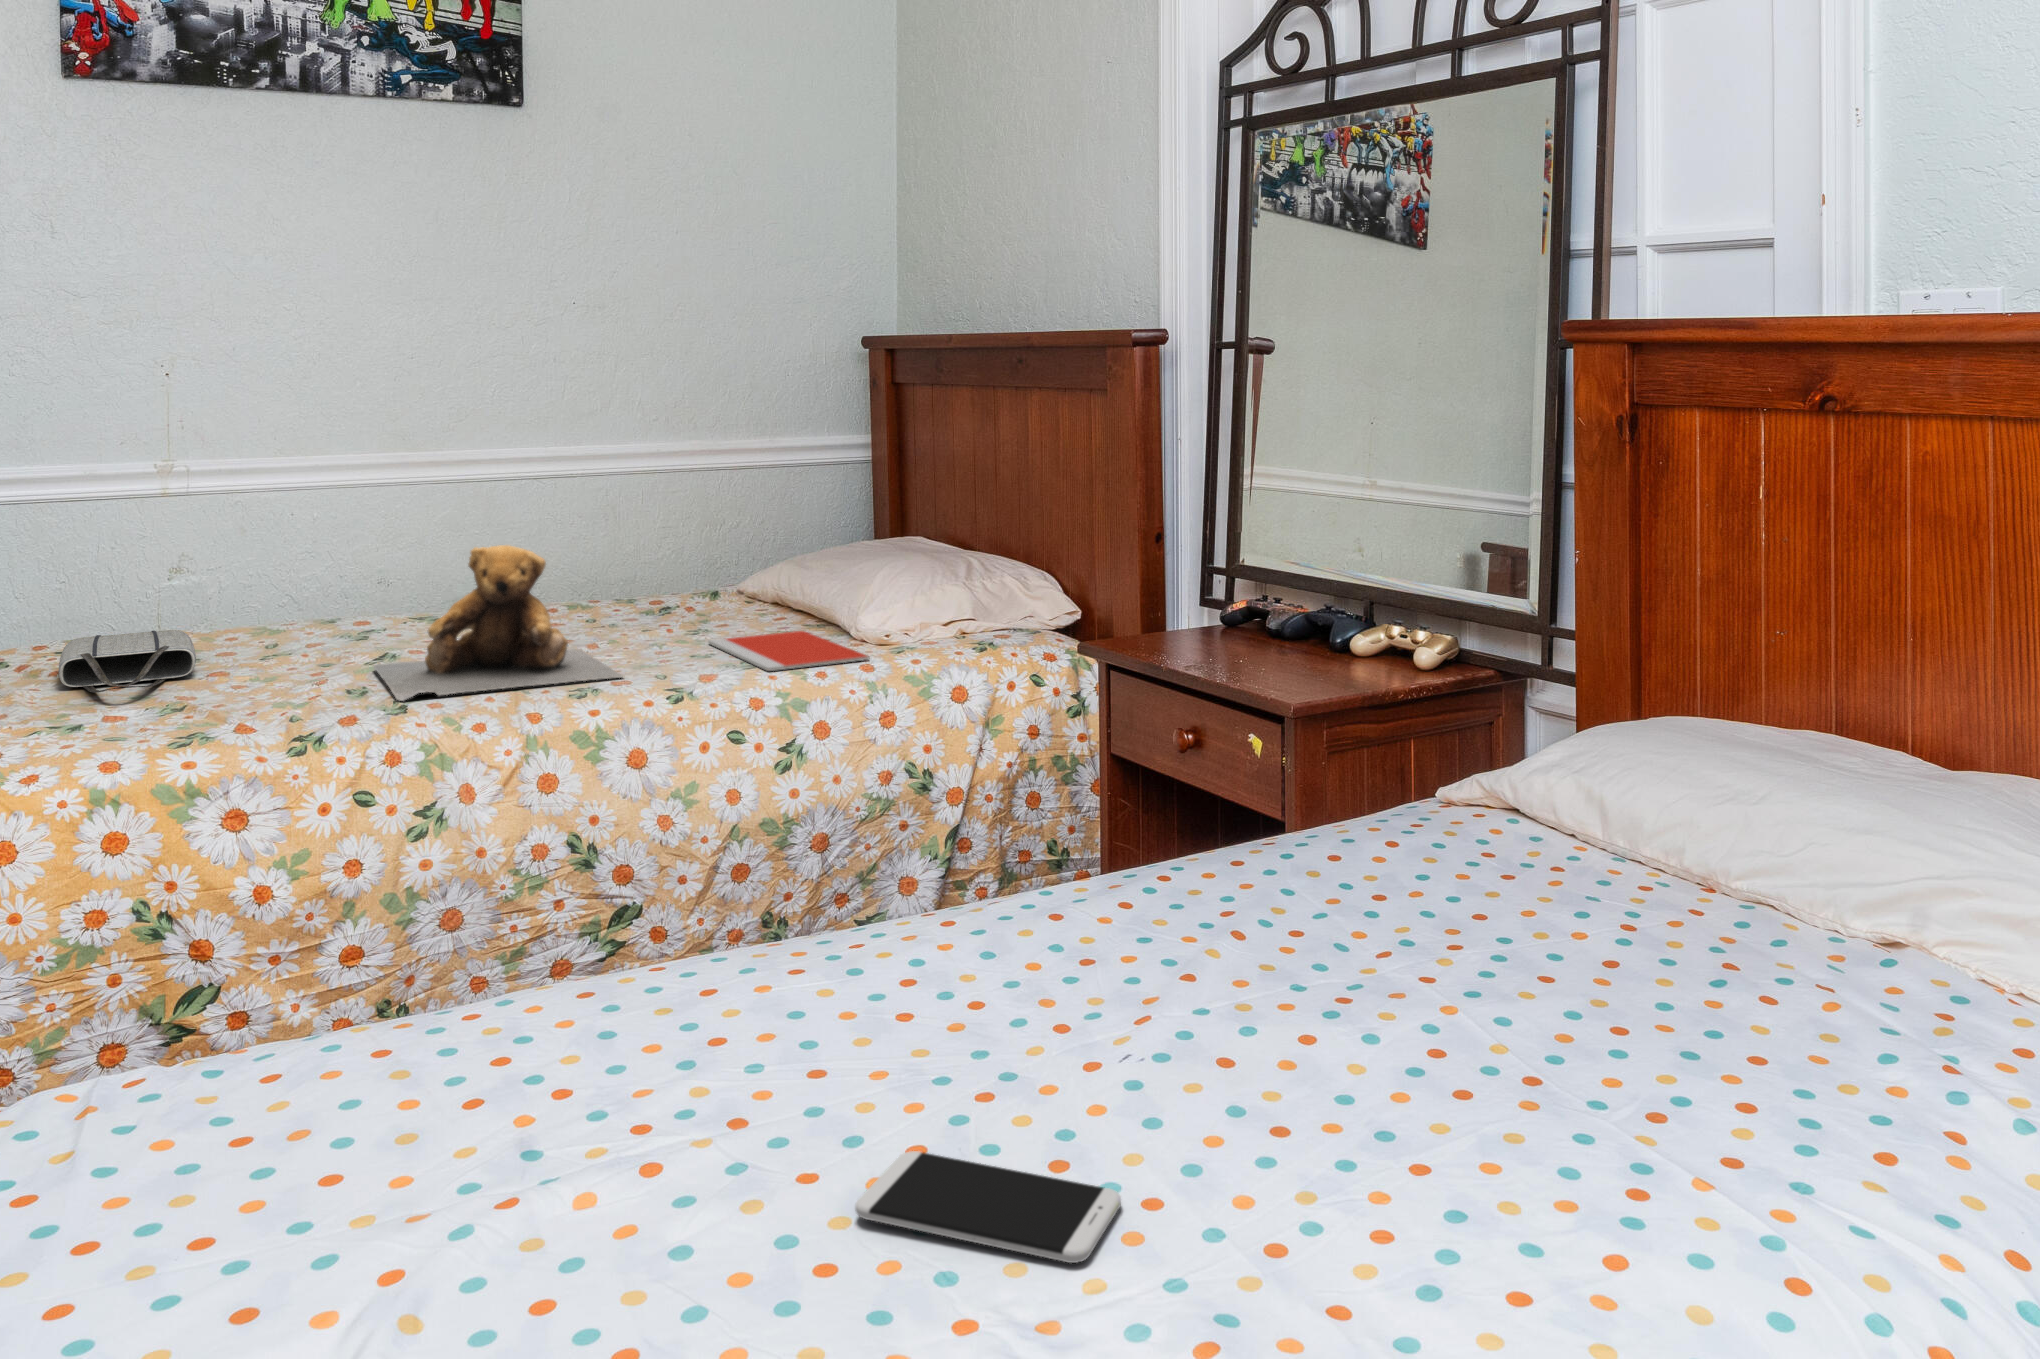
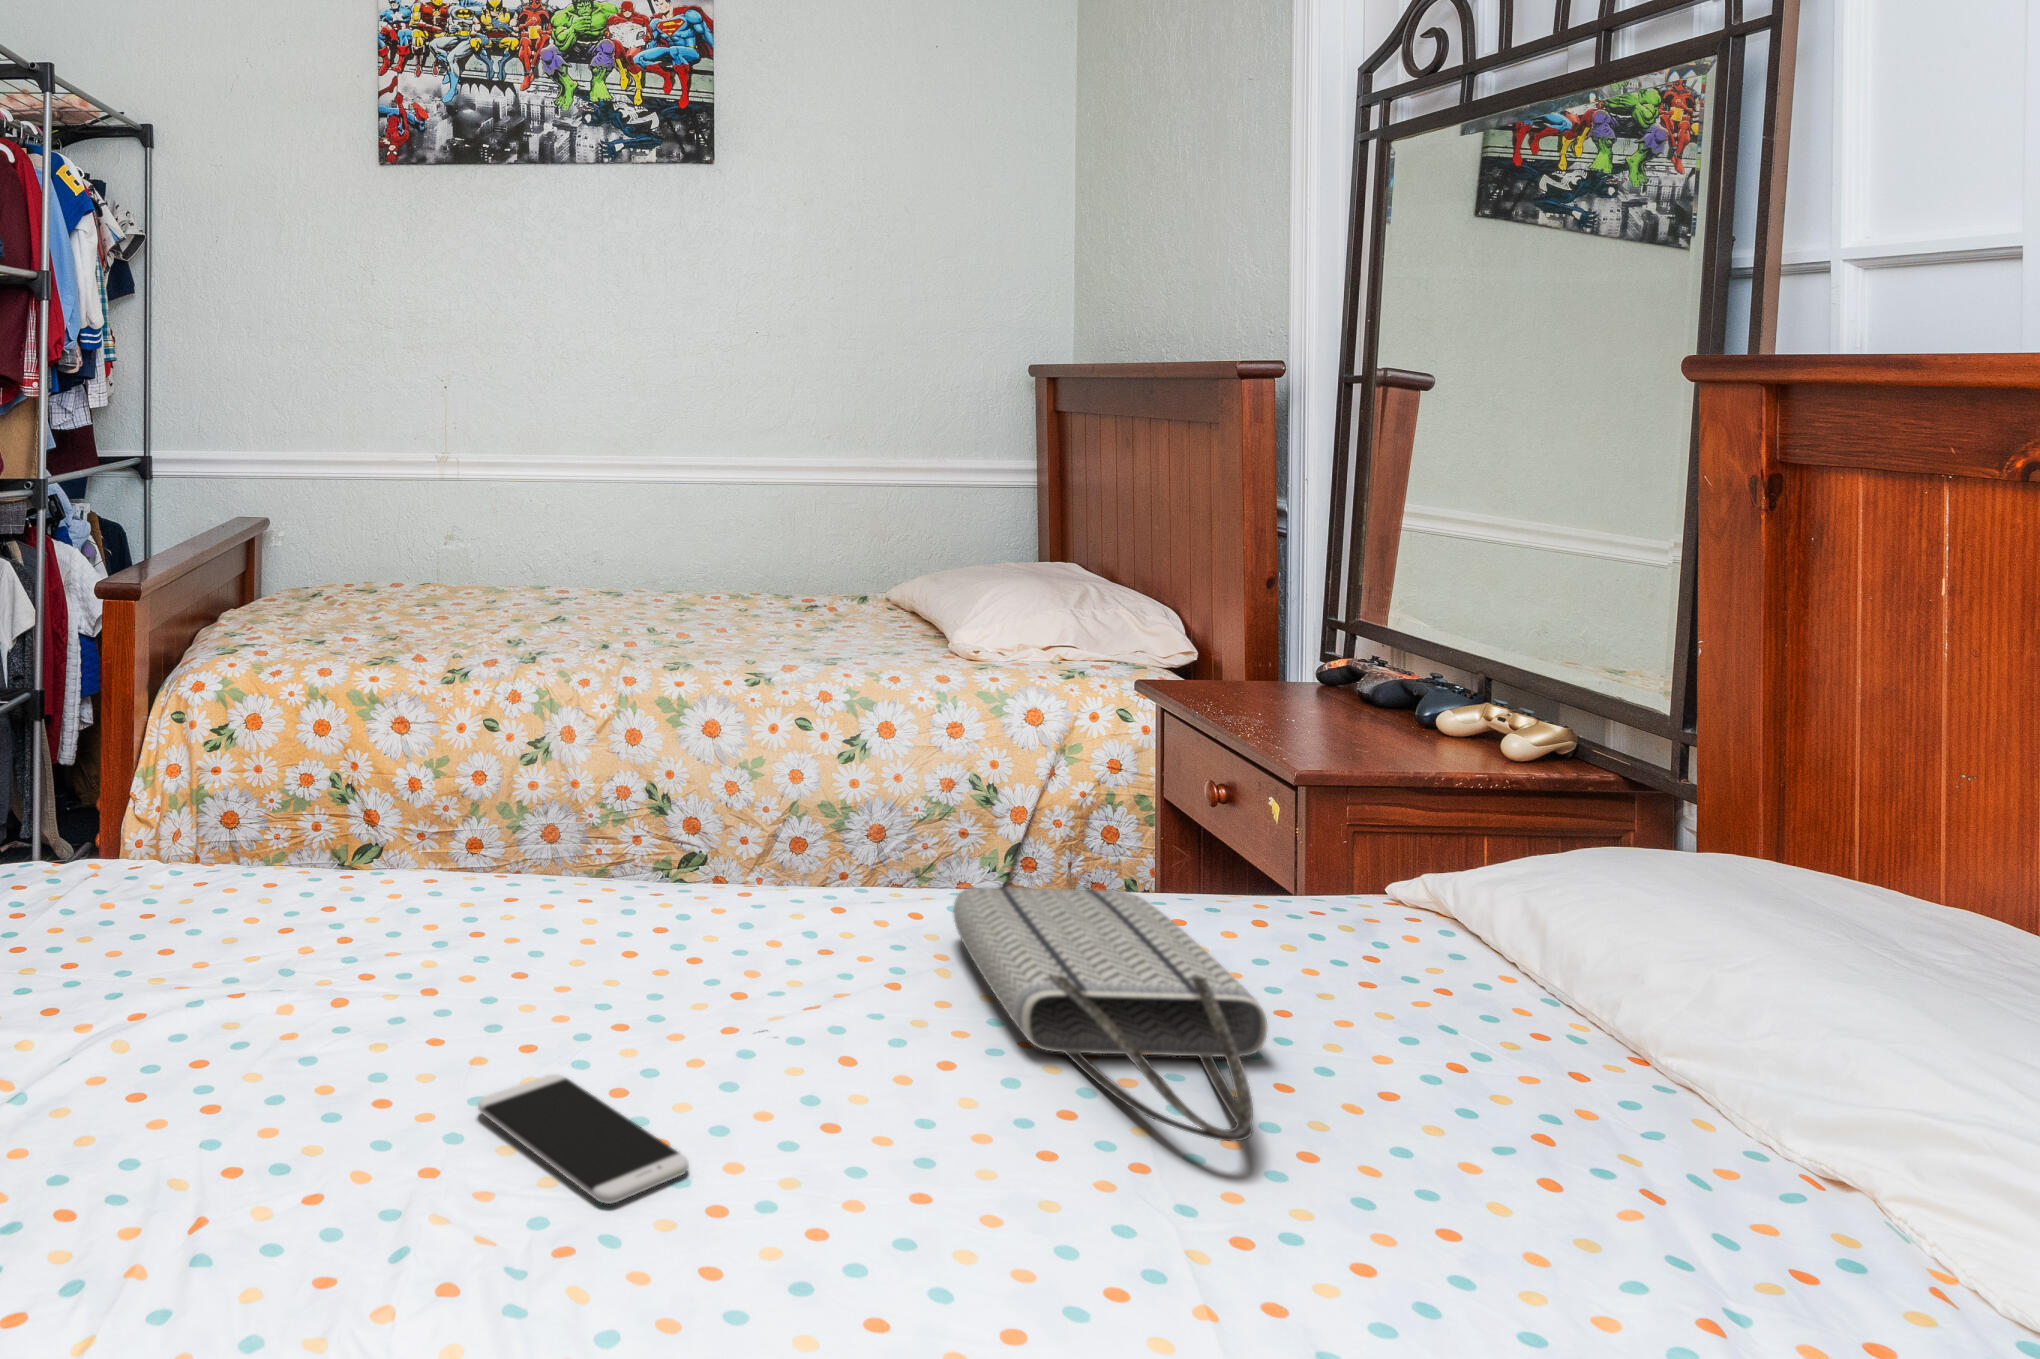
teddy bear: present [374,545,622,701] -> none [537,533,720,656]
tote bag: present [59,630,196,693] -> present [953,887,1268,1141]
notebook: present [708,631,870,671] -> none [817,634,947,669]

